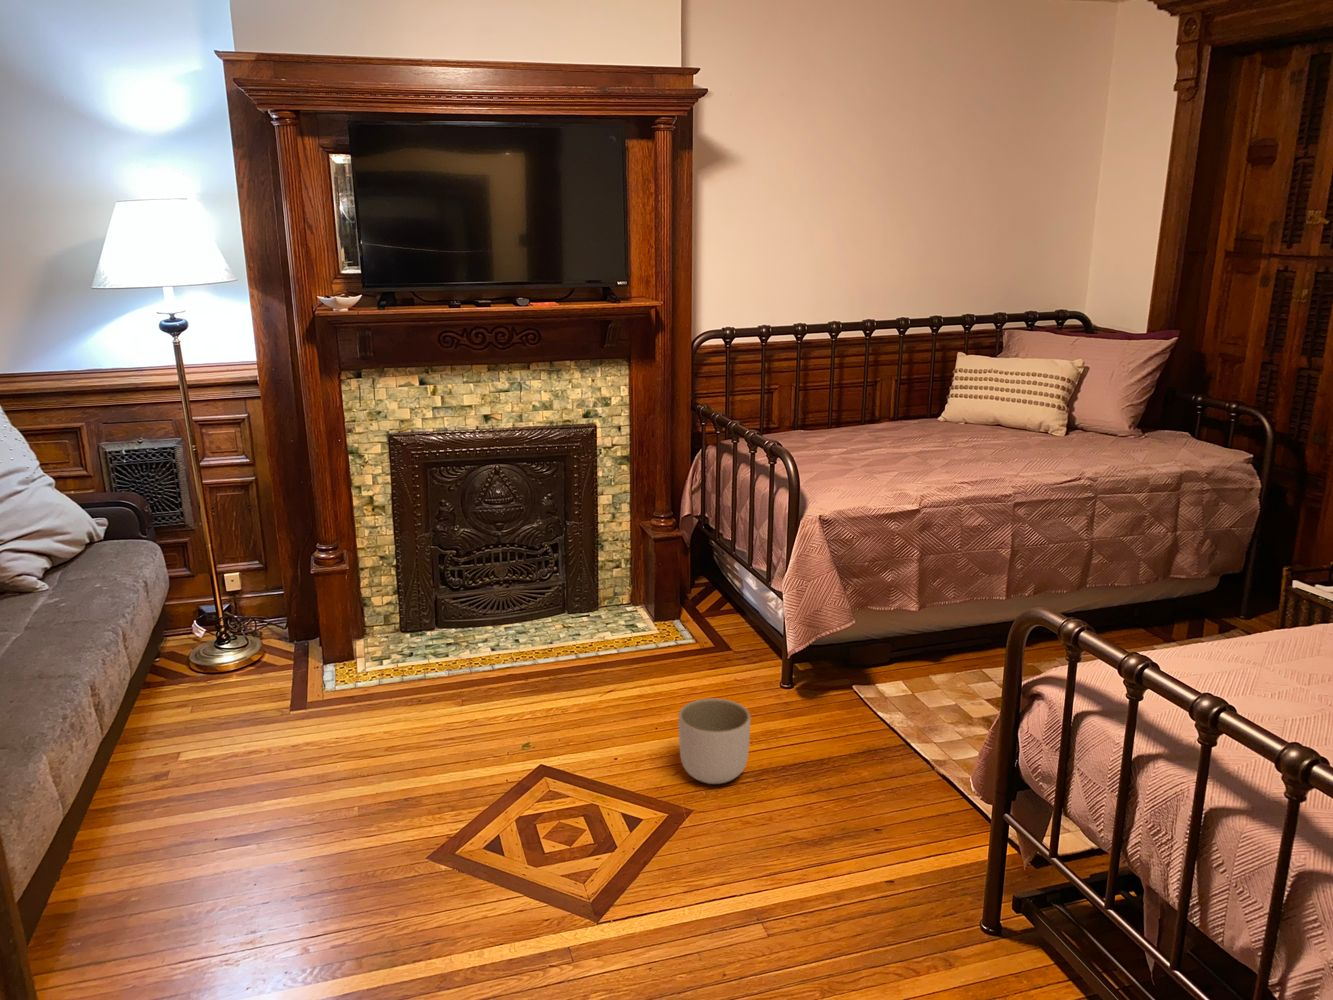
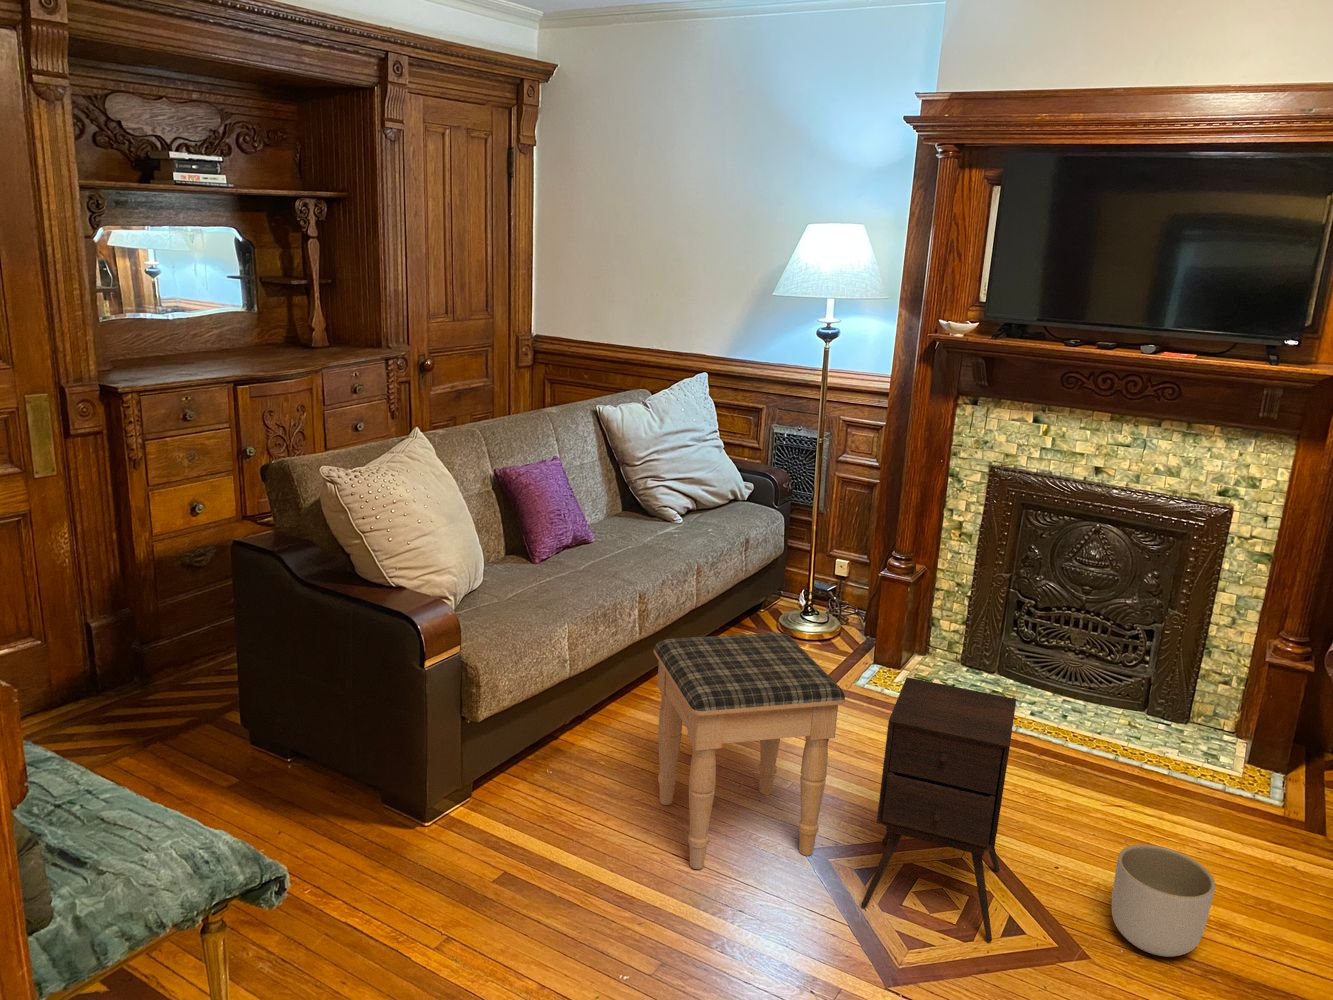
side table: none [478,627,631,876] -> present [862,677,1016,942]
footstool: none [188,654,442,943] -> present [654,633,845,869]

